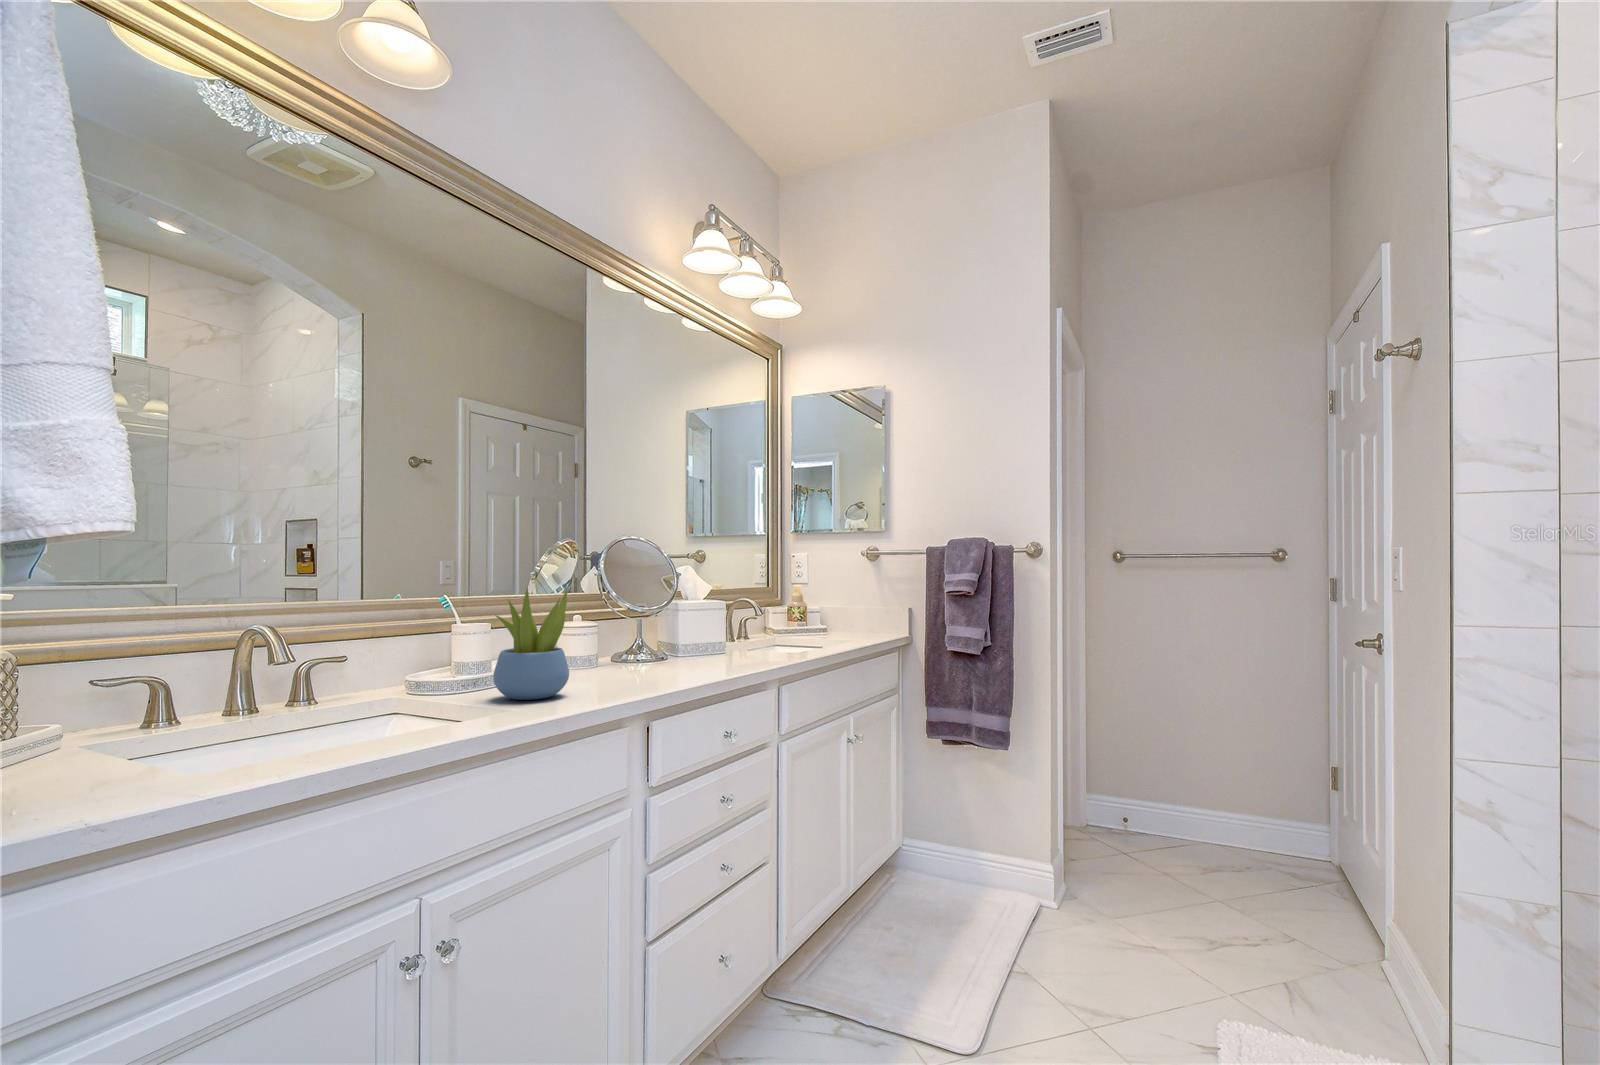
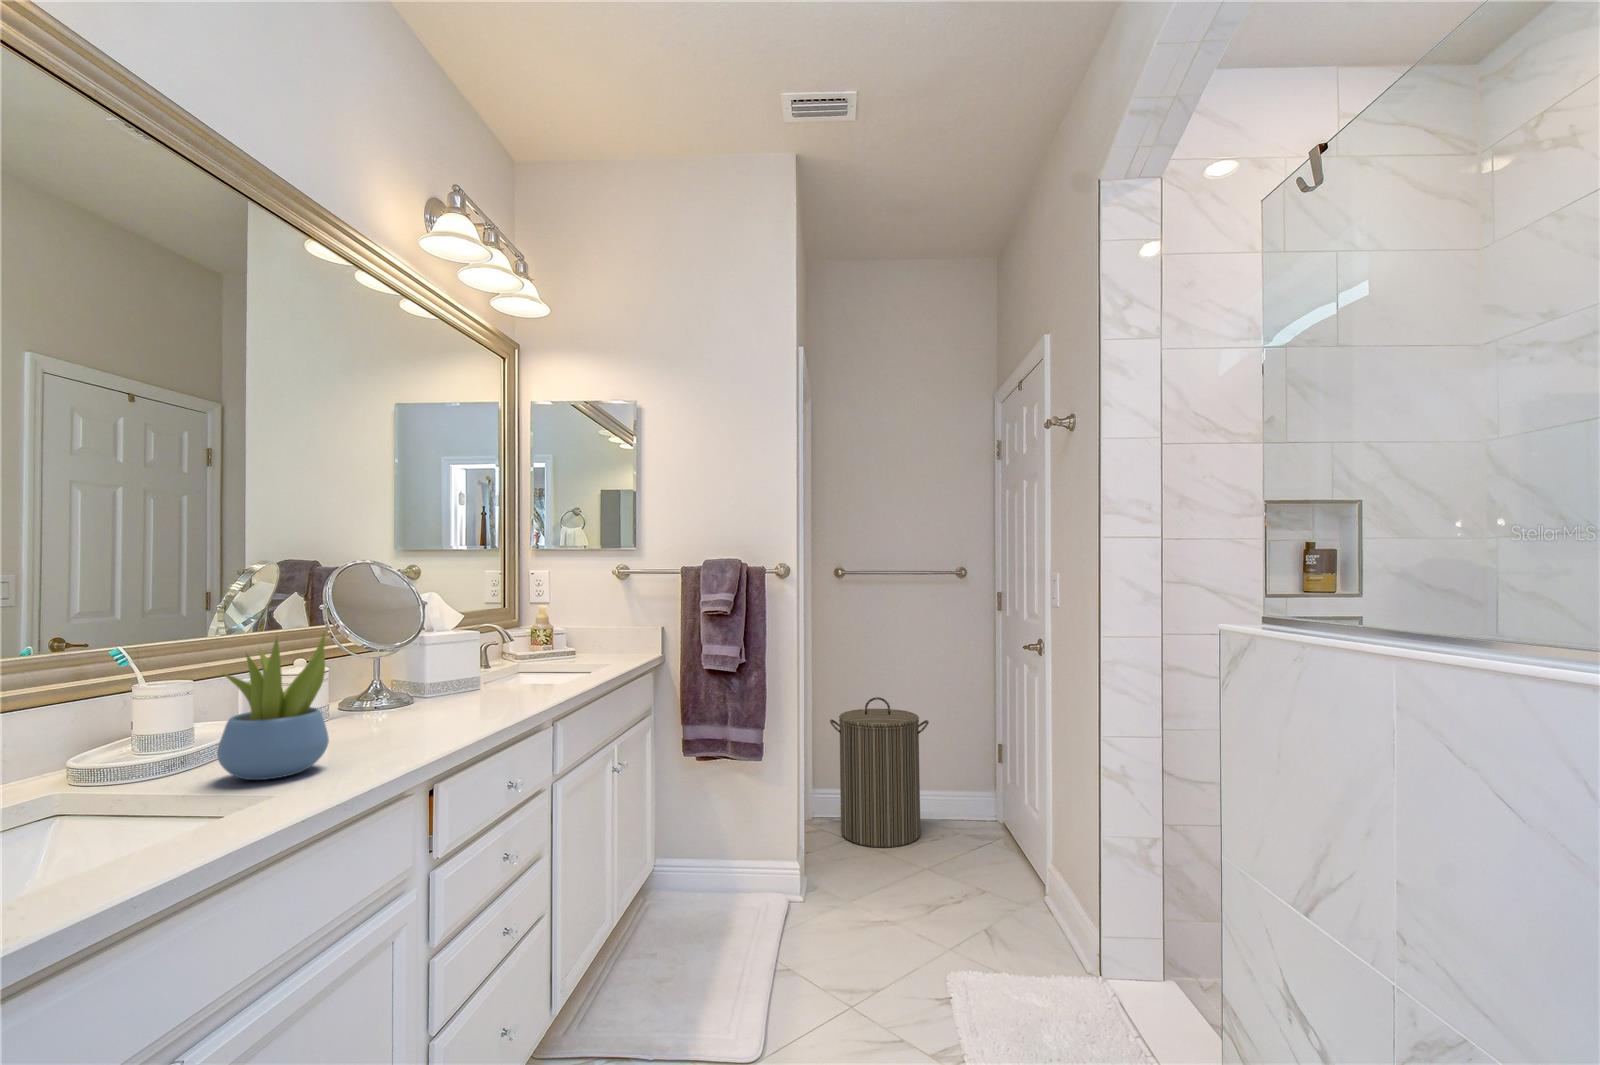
laundry hamper: none [1107,699,1232,872] -> present [830,697,929,848]

